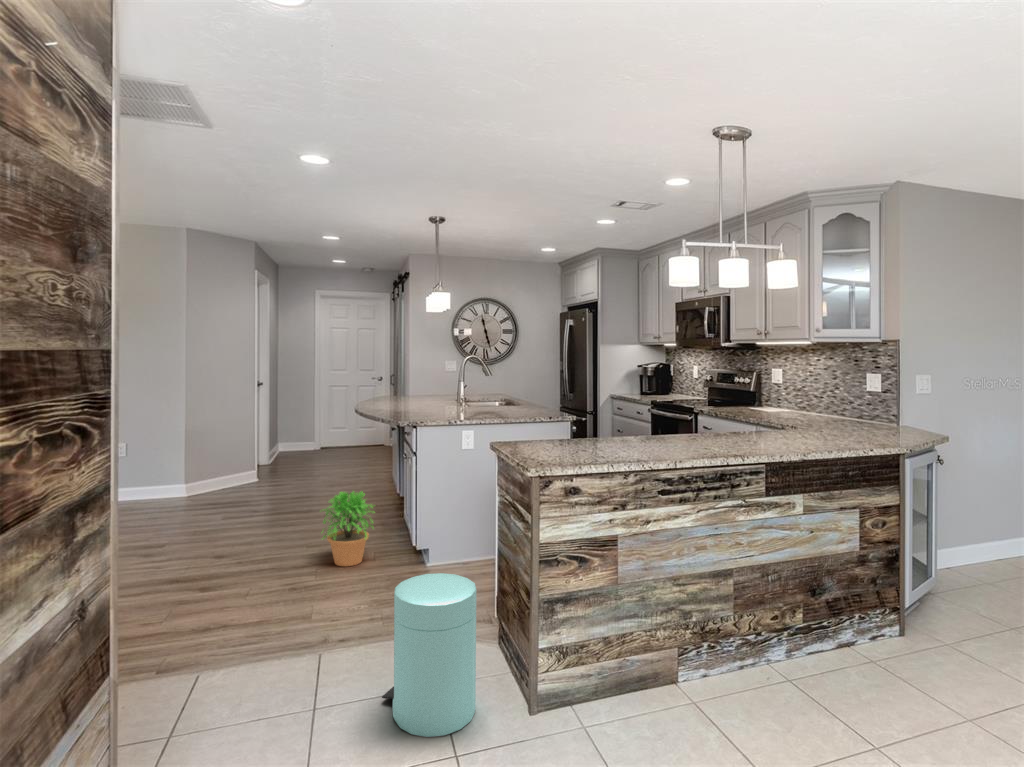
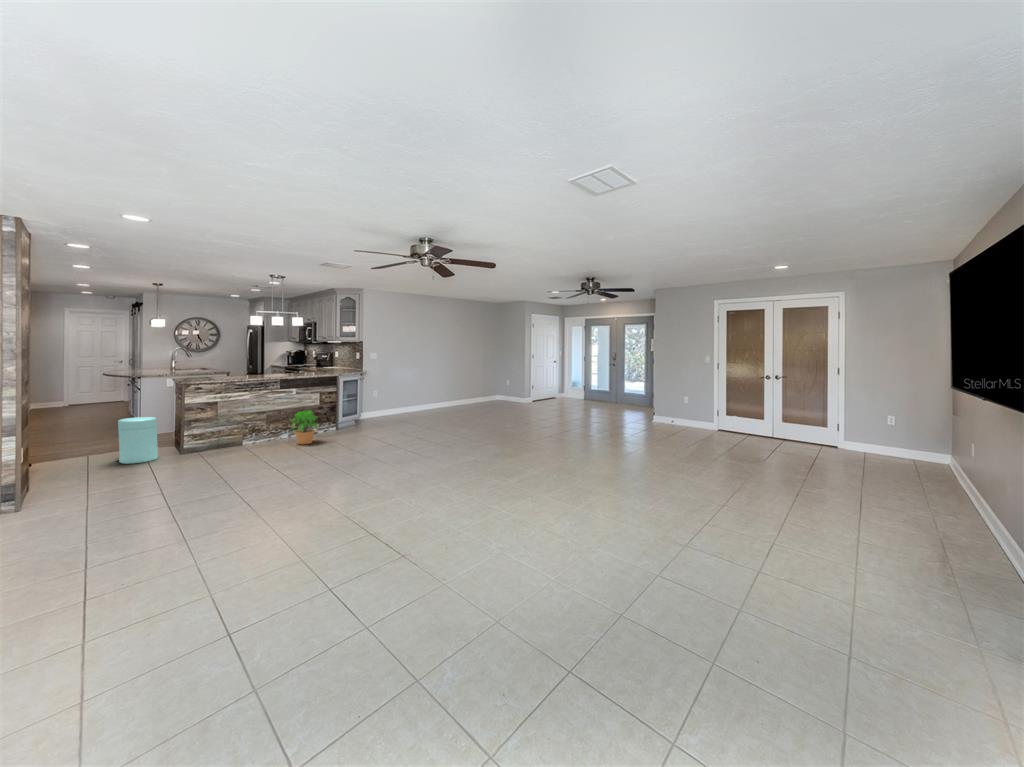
potted plant: present [323,491,373,566] -> present [293,411,317,444]

